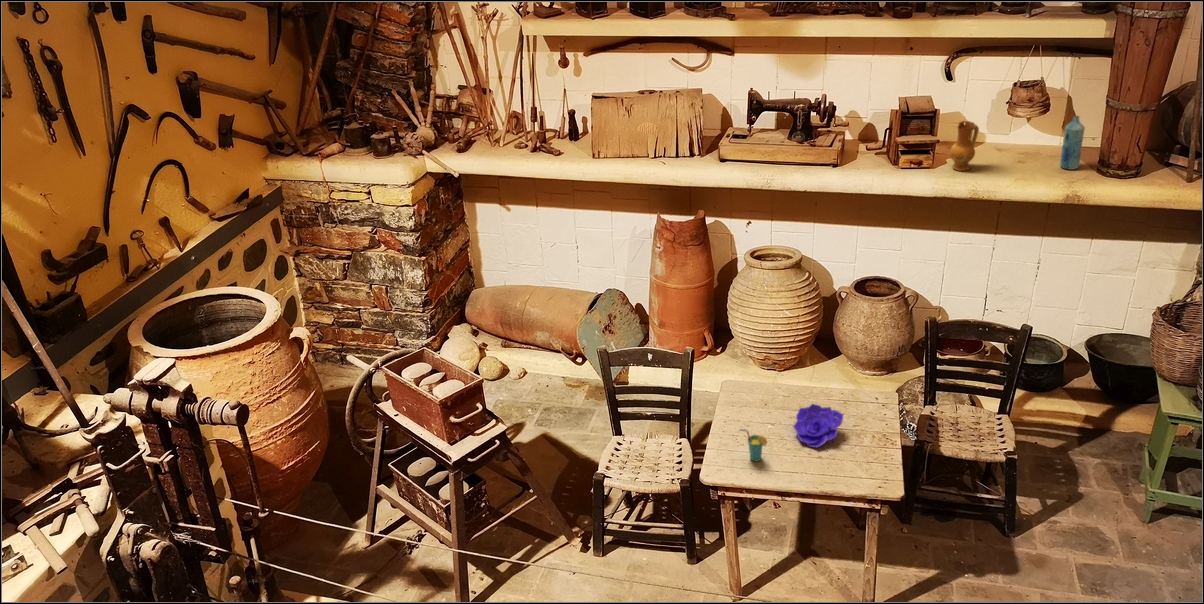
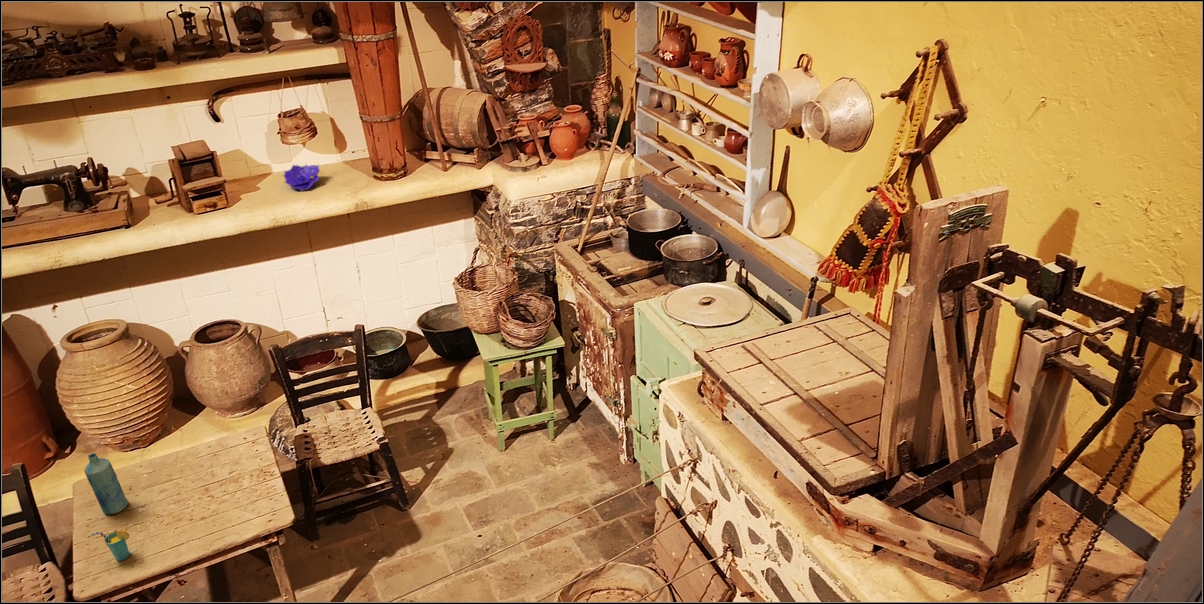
bottle: present [1060,116,1085,170] -> present [84,453,128,514]
ceramic jug: present [950,121,979,171] -> none [239,156,266,204]
decorative bowl: present [793,404,844,447] -> present [284,165,319,190]

